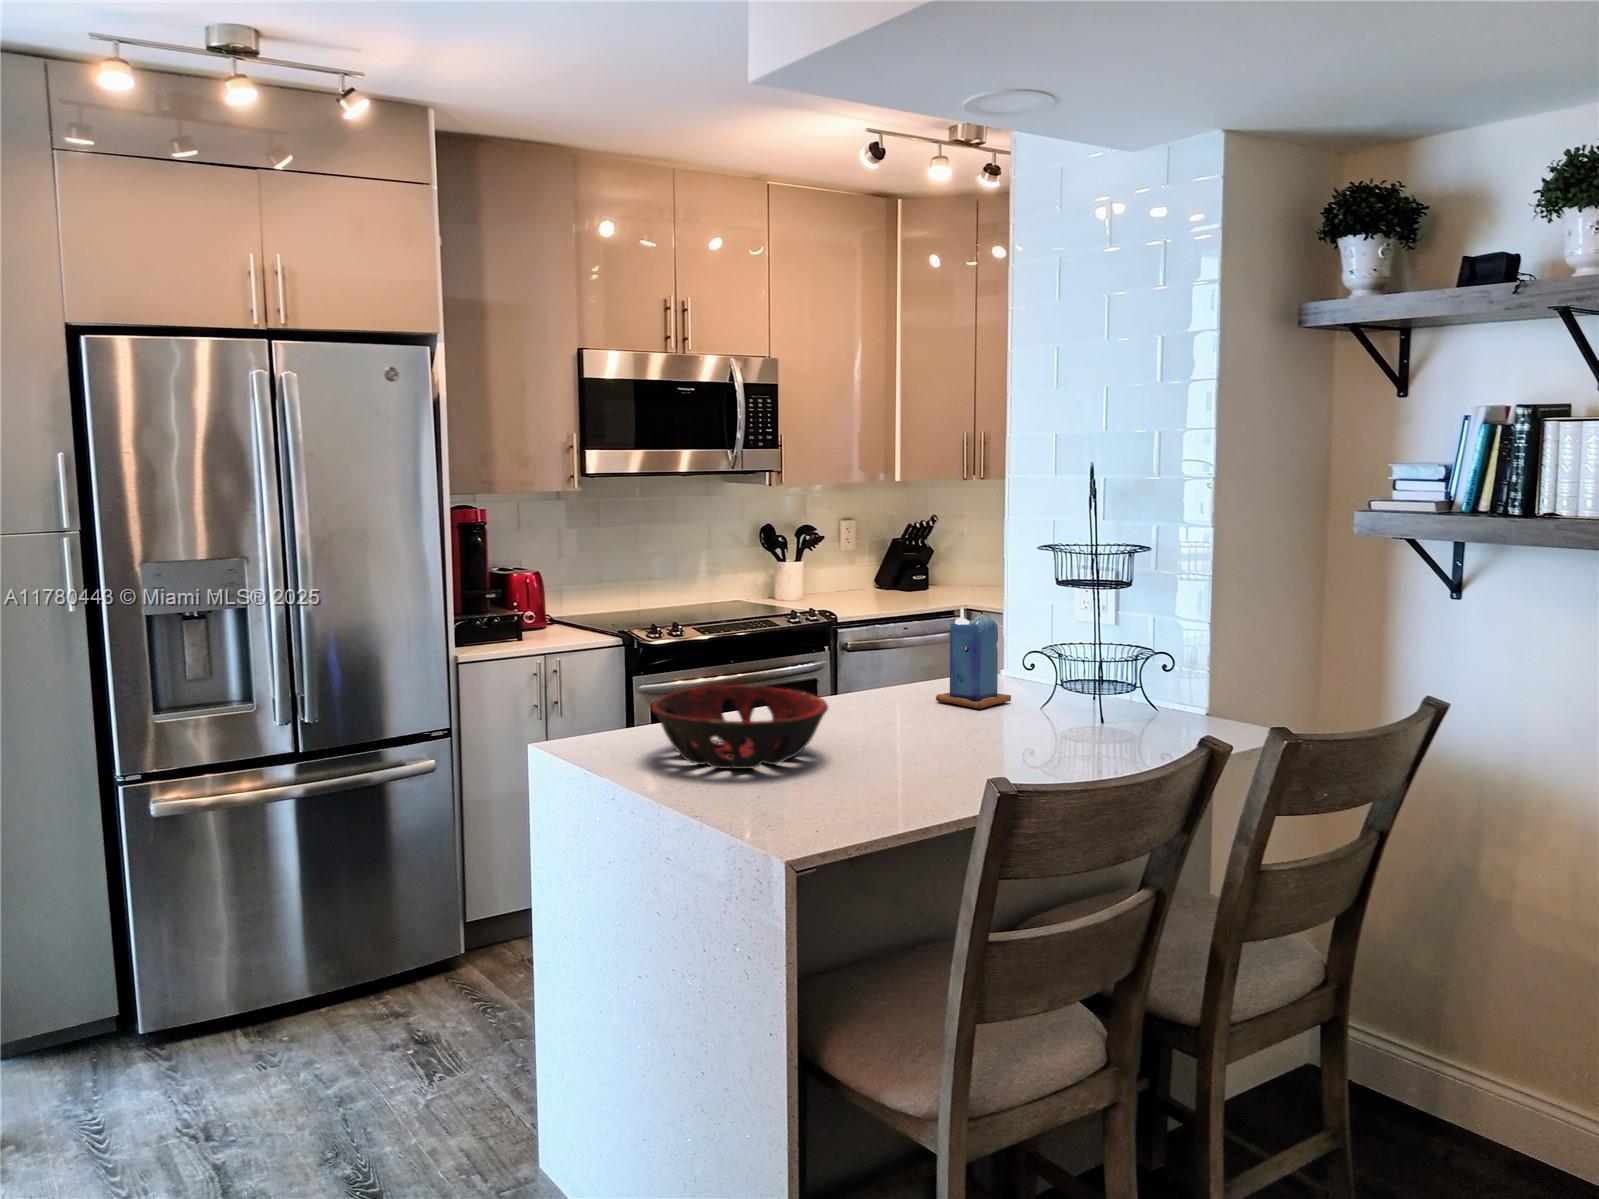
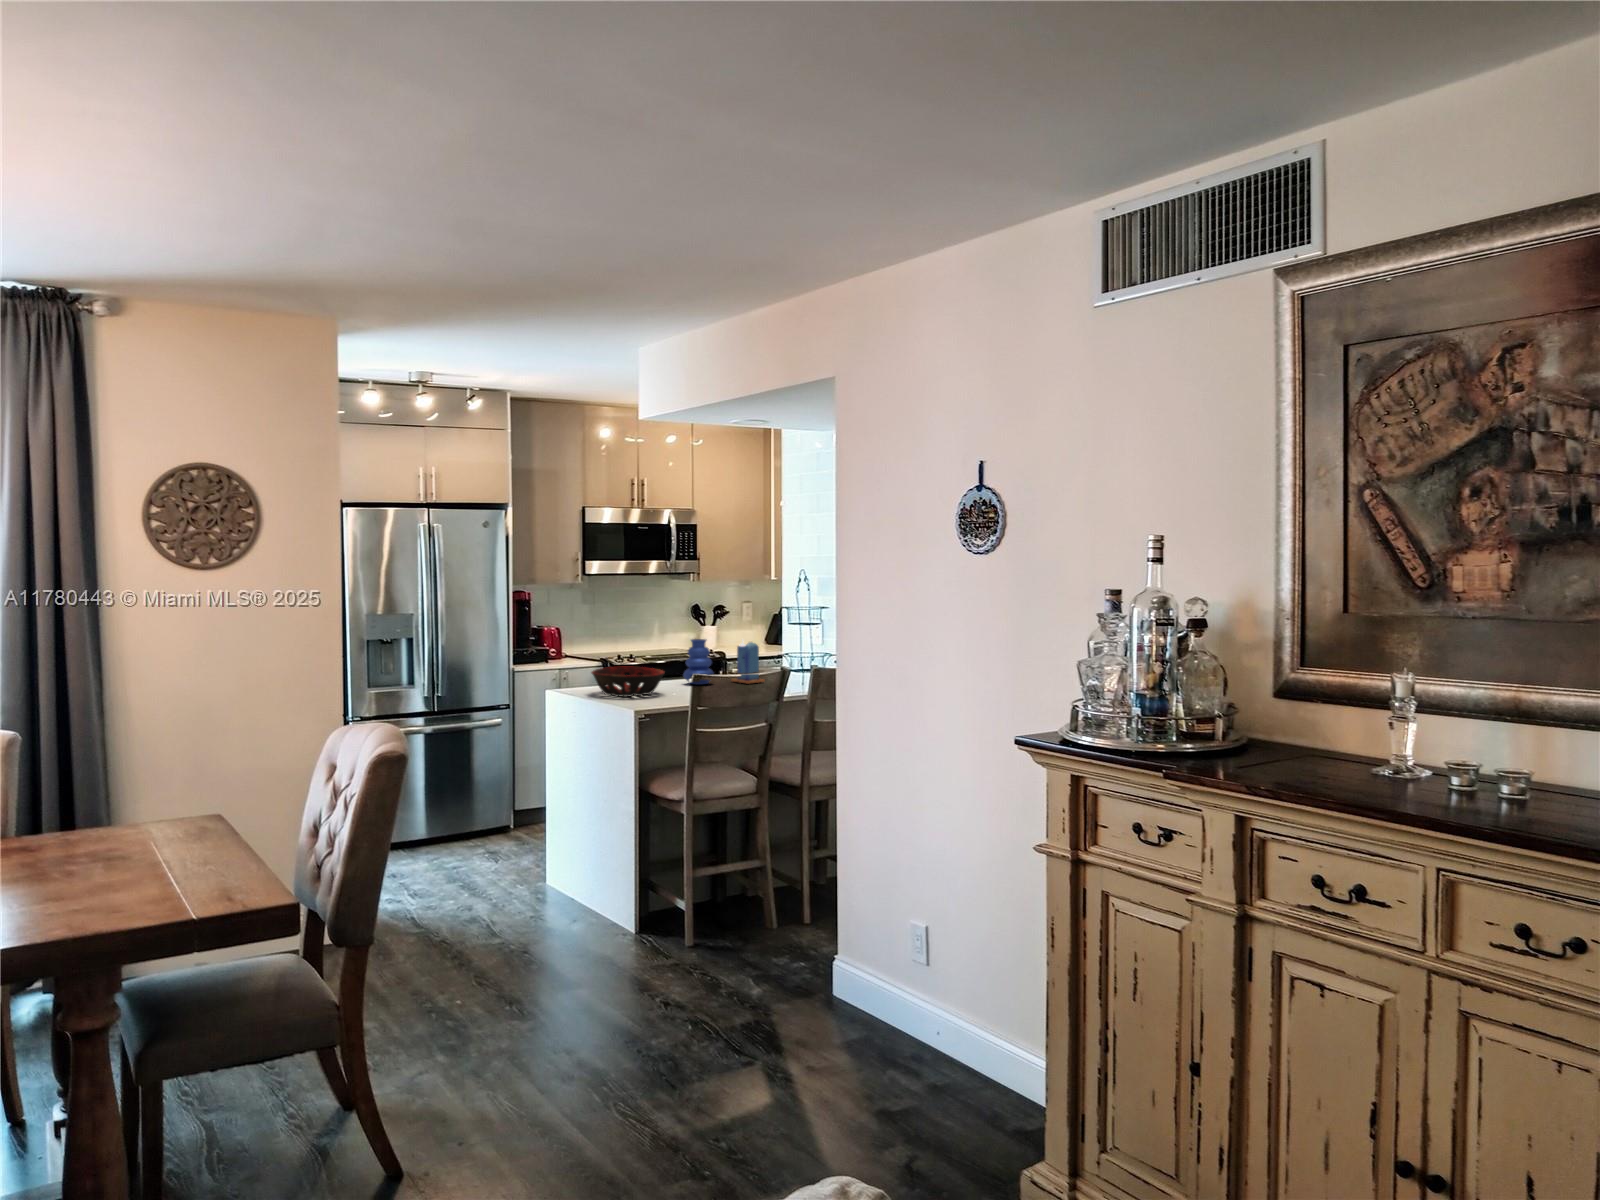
vase: none [840,612,907,714] -> present [684,639,713,685]

